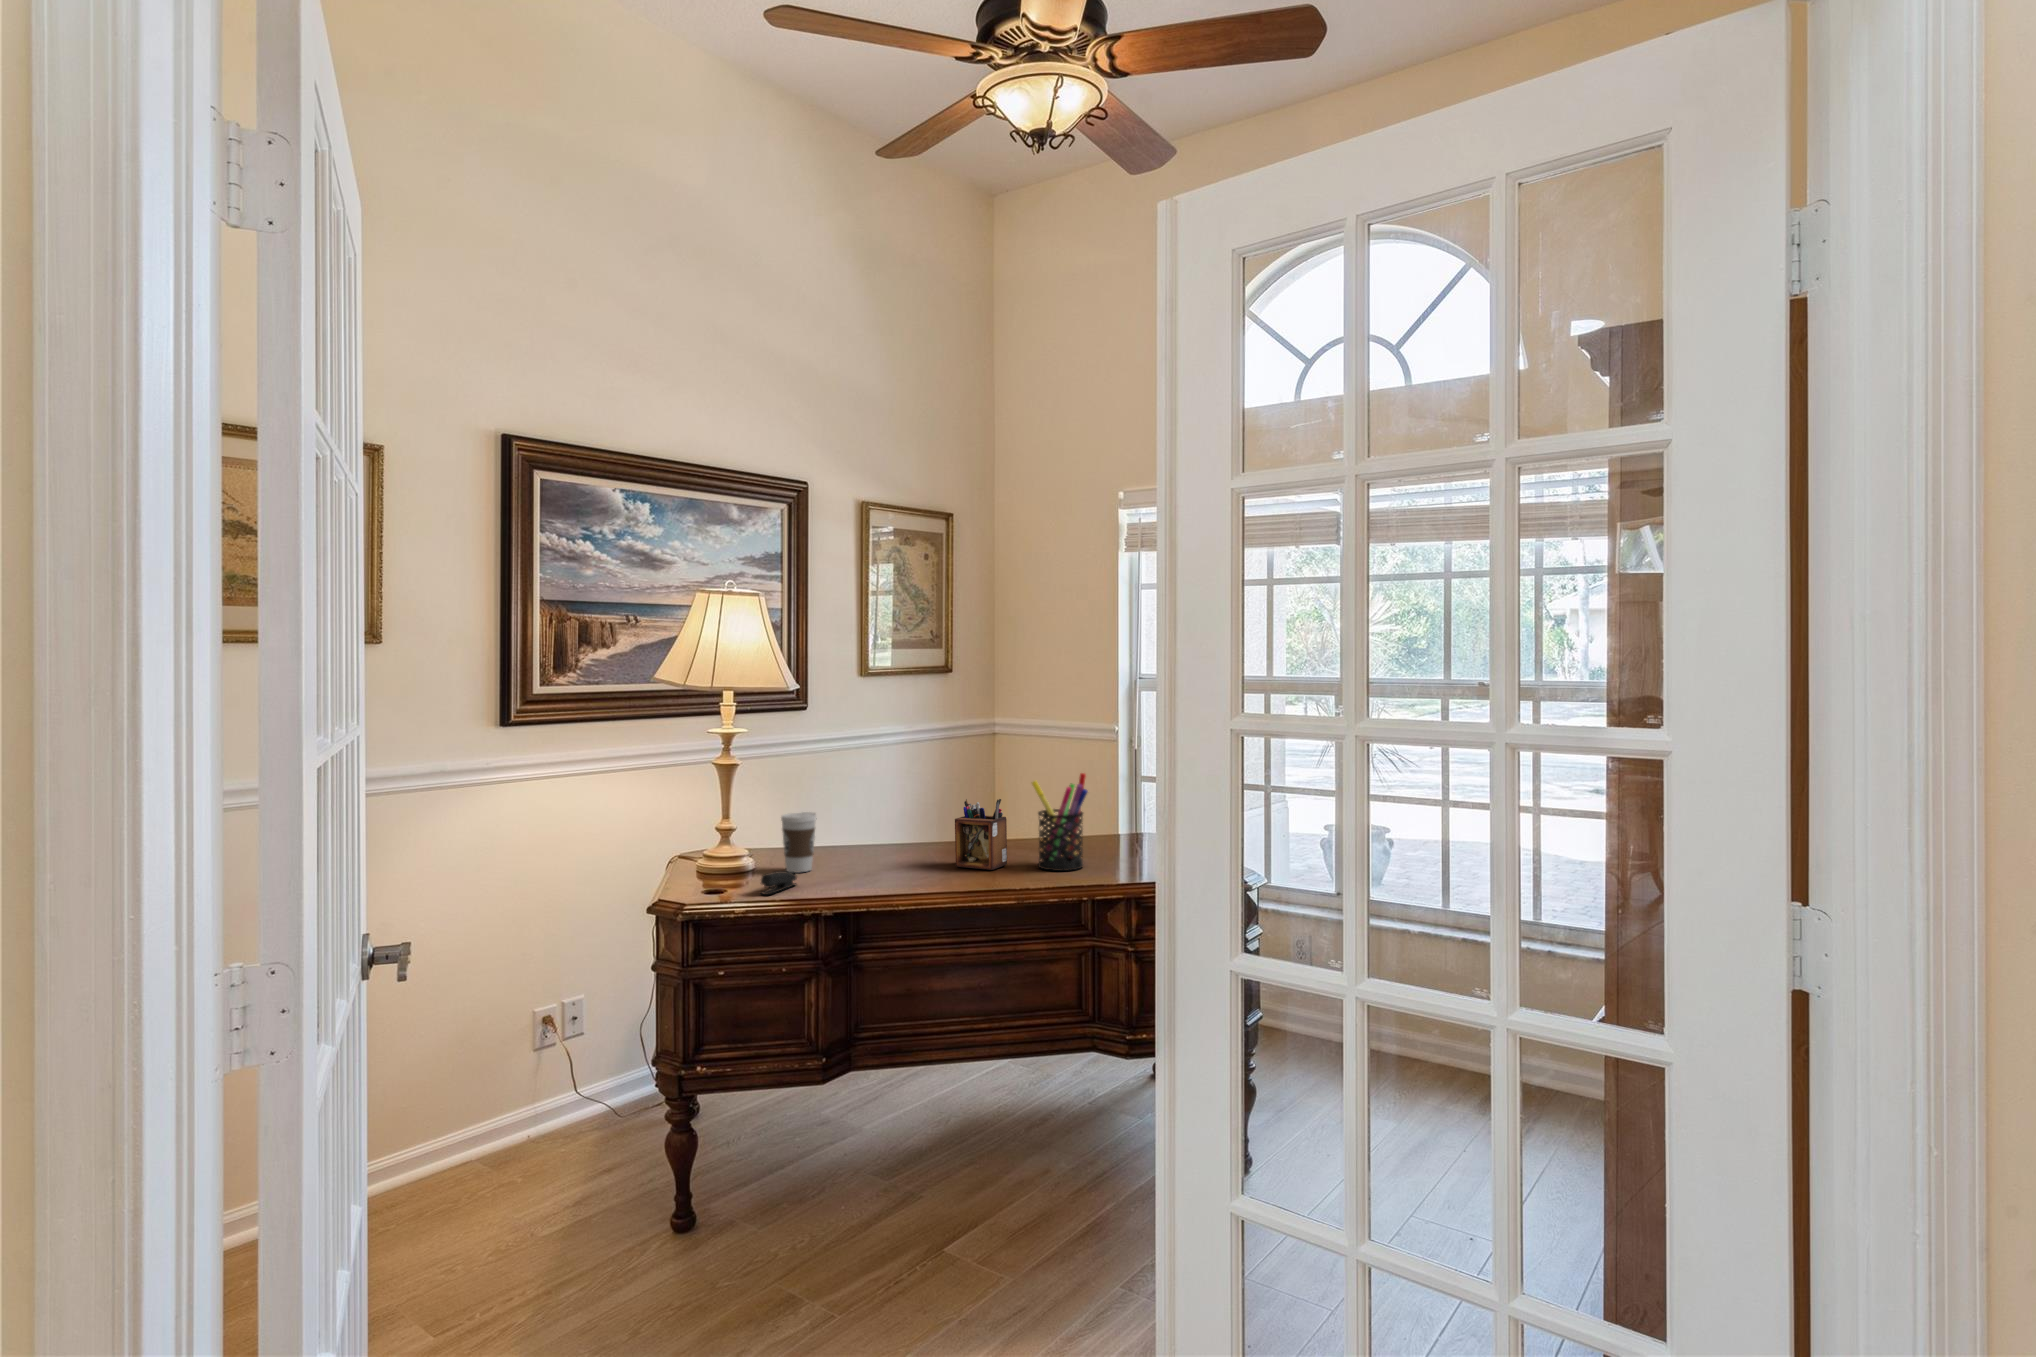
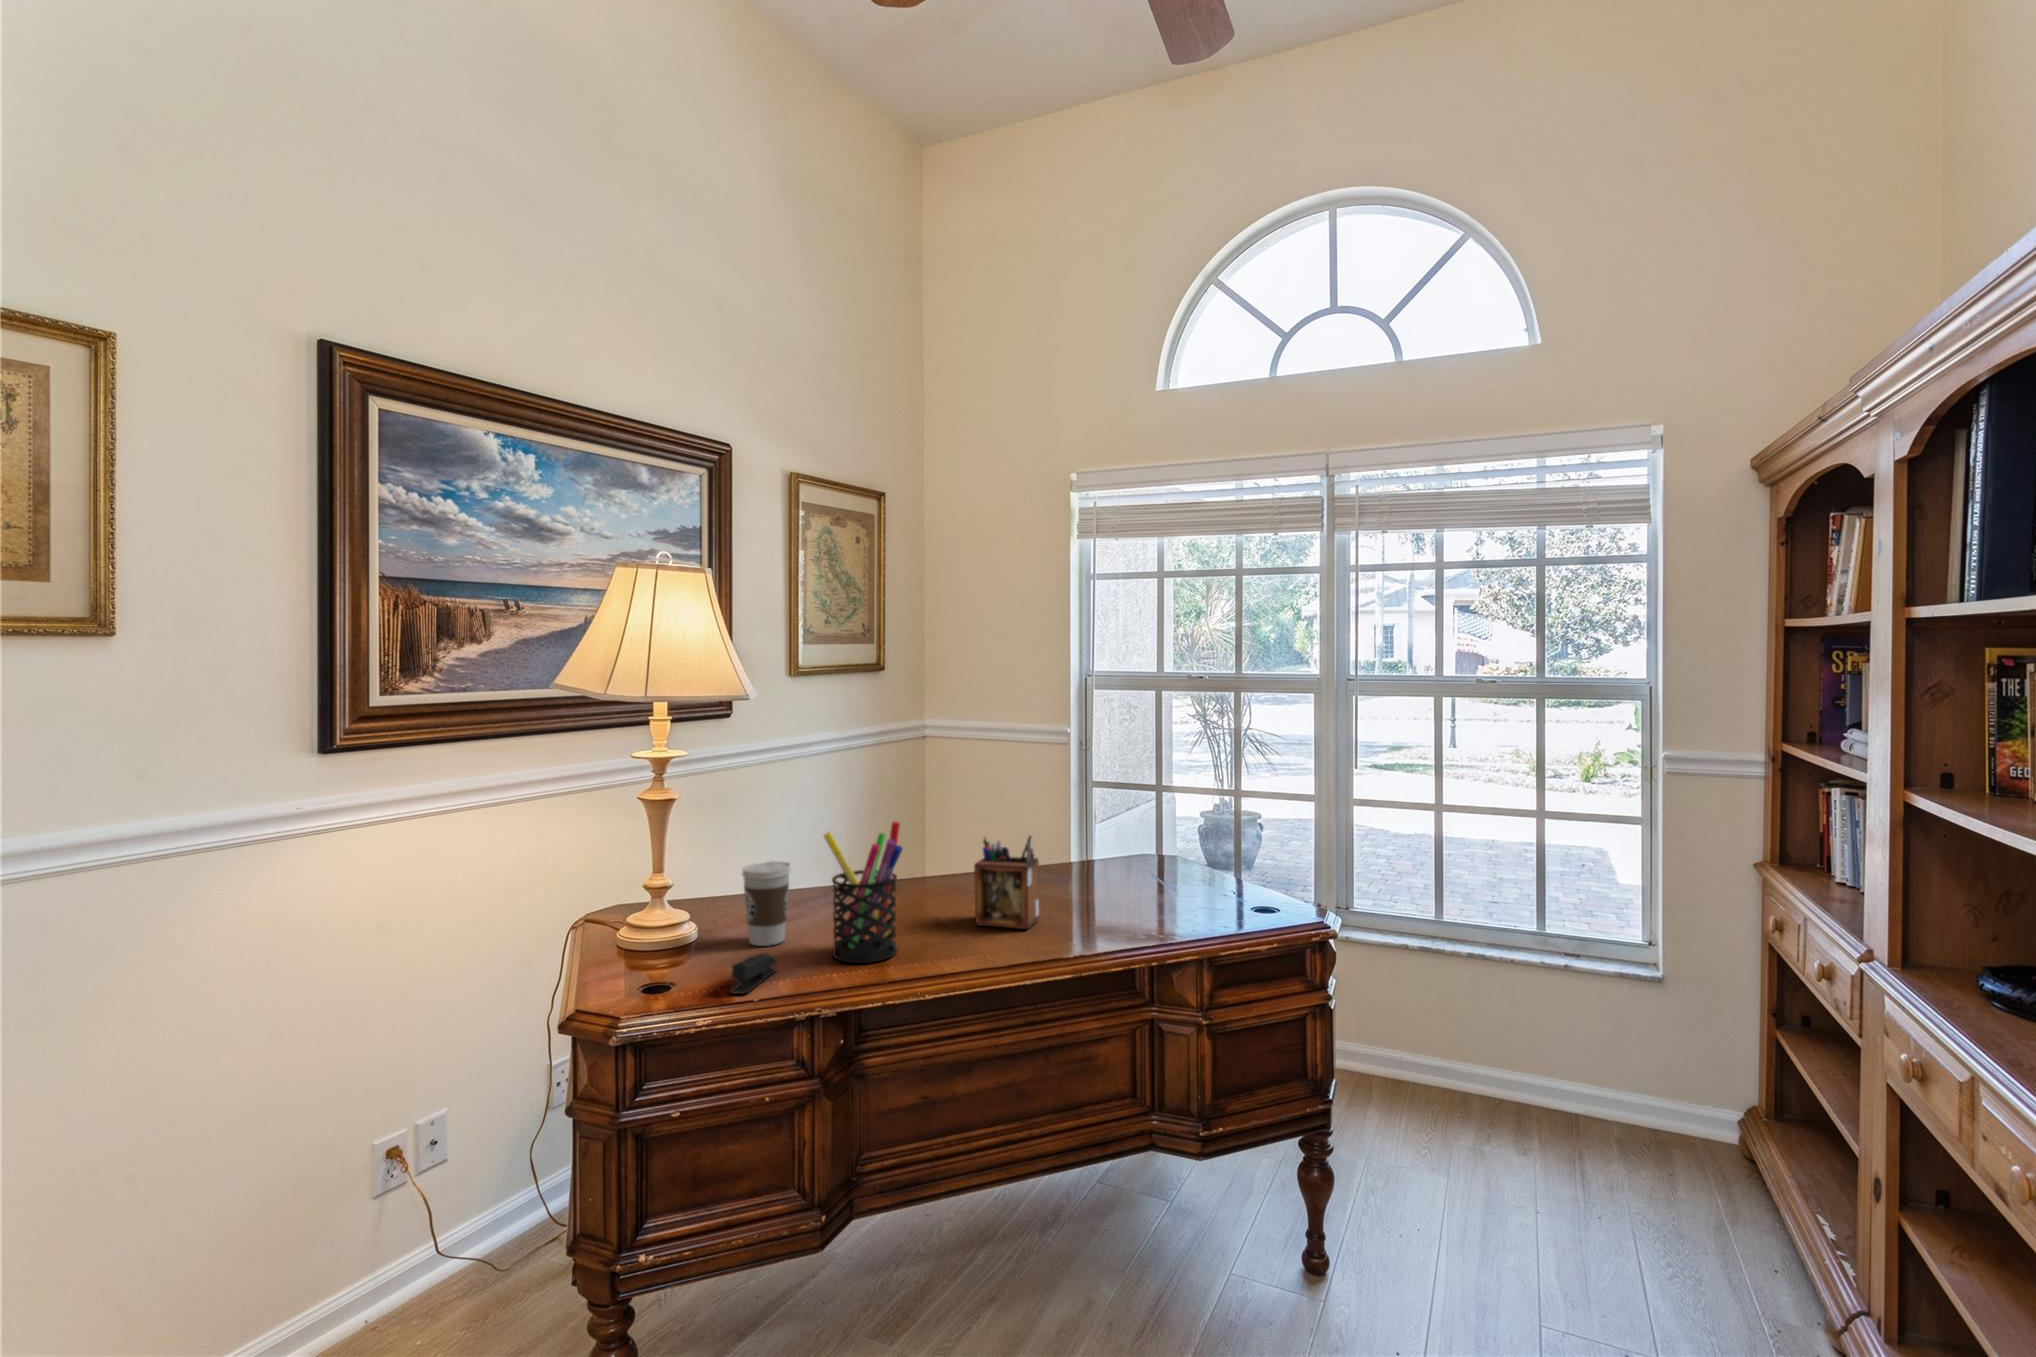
pen holder: present [1032,773,1088,871] -> present [824,822,902,963]

